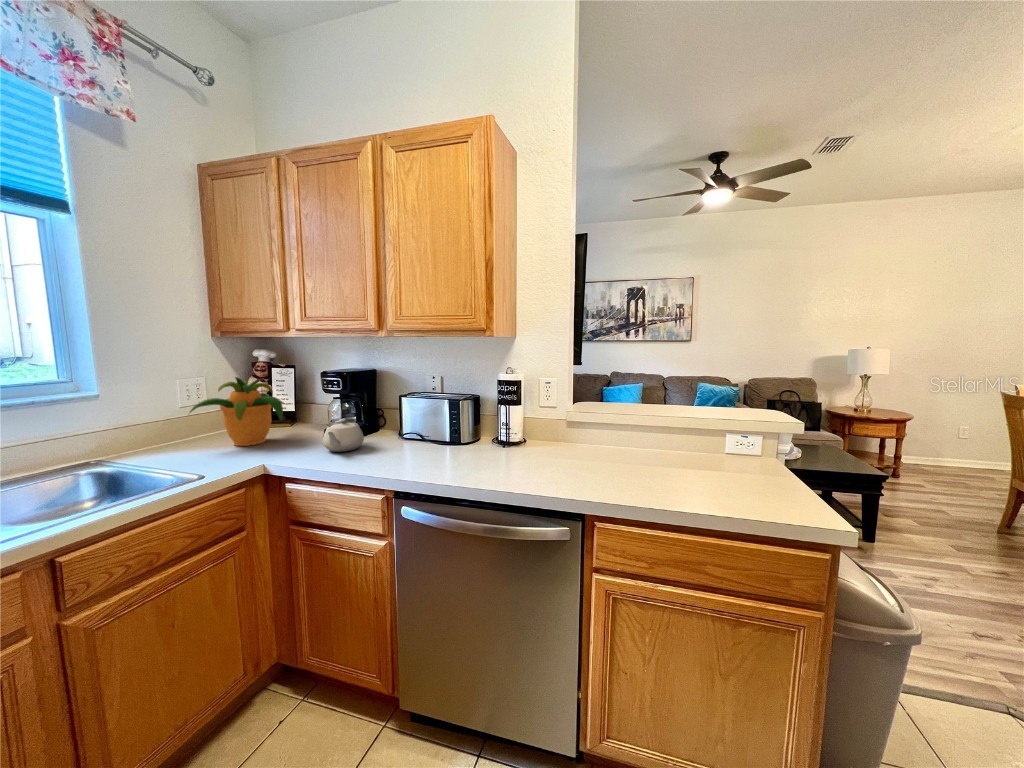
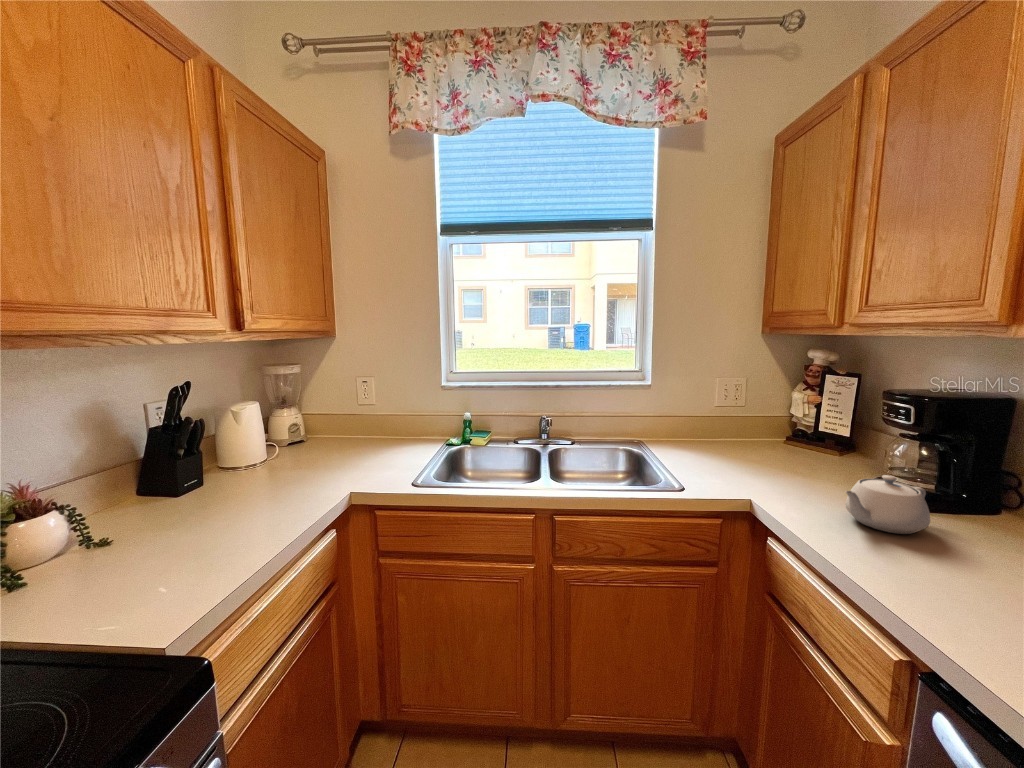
potted plant: present [190,377,285,446] -> none [707,383,827,468]

